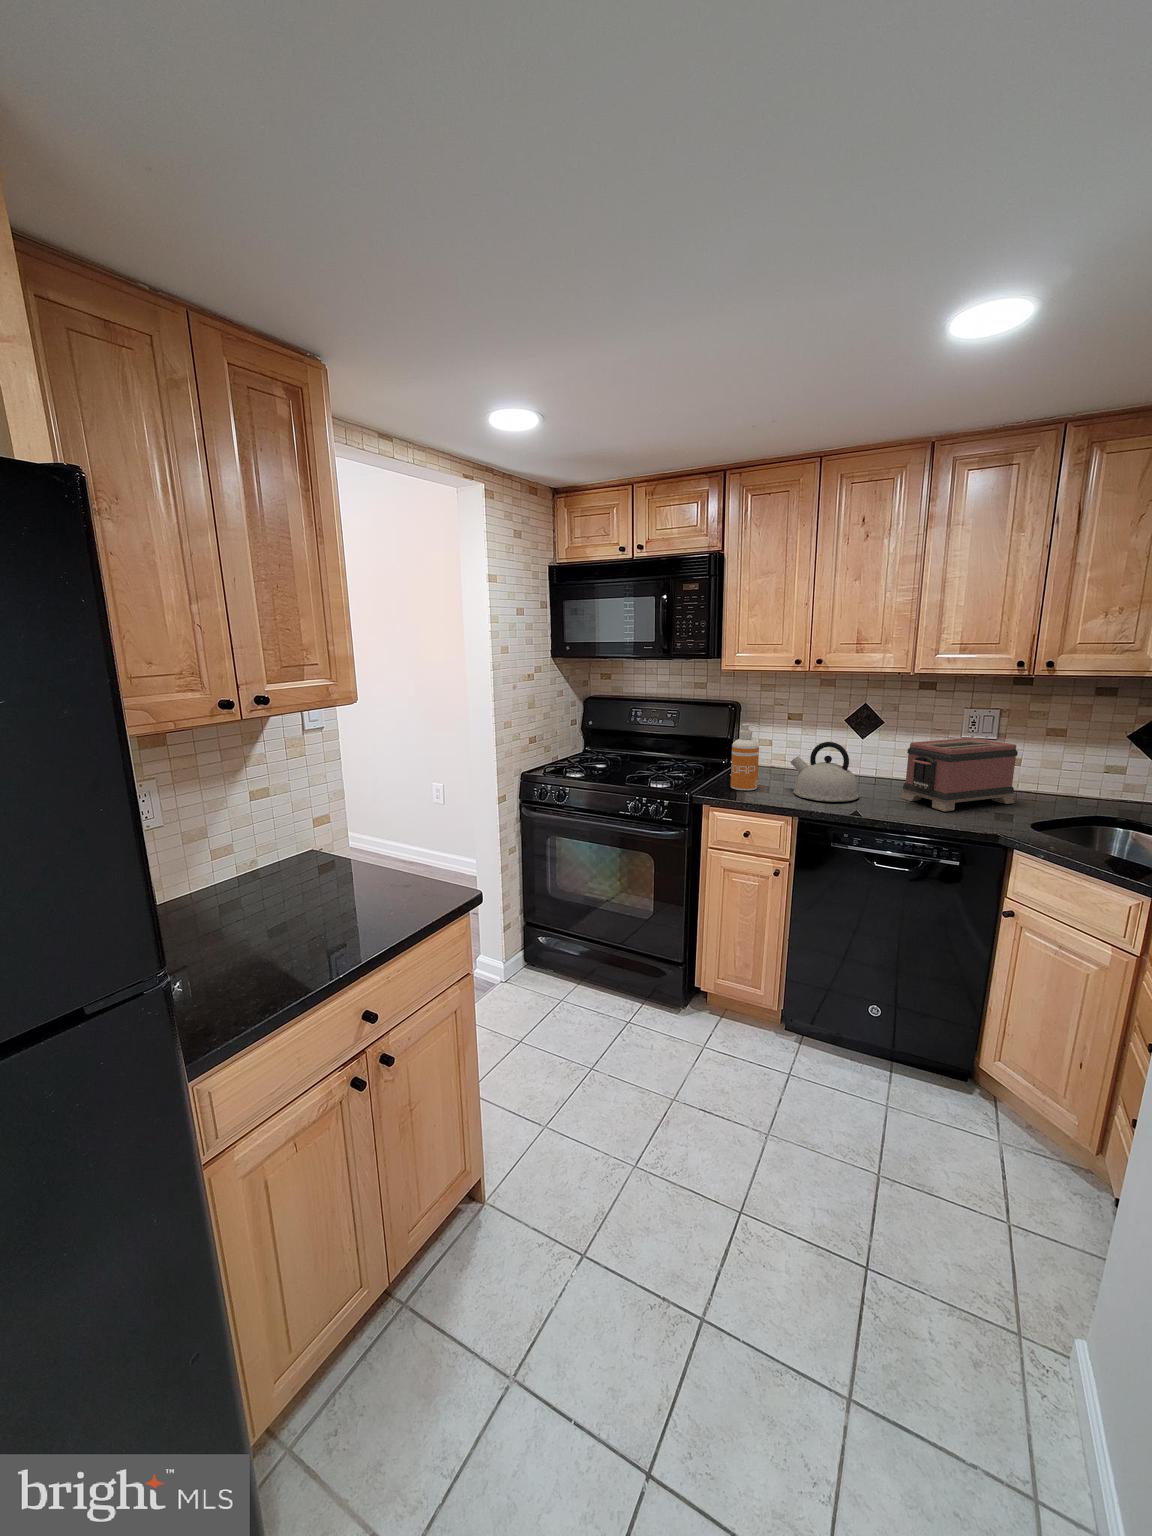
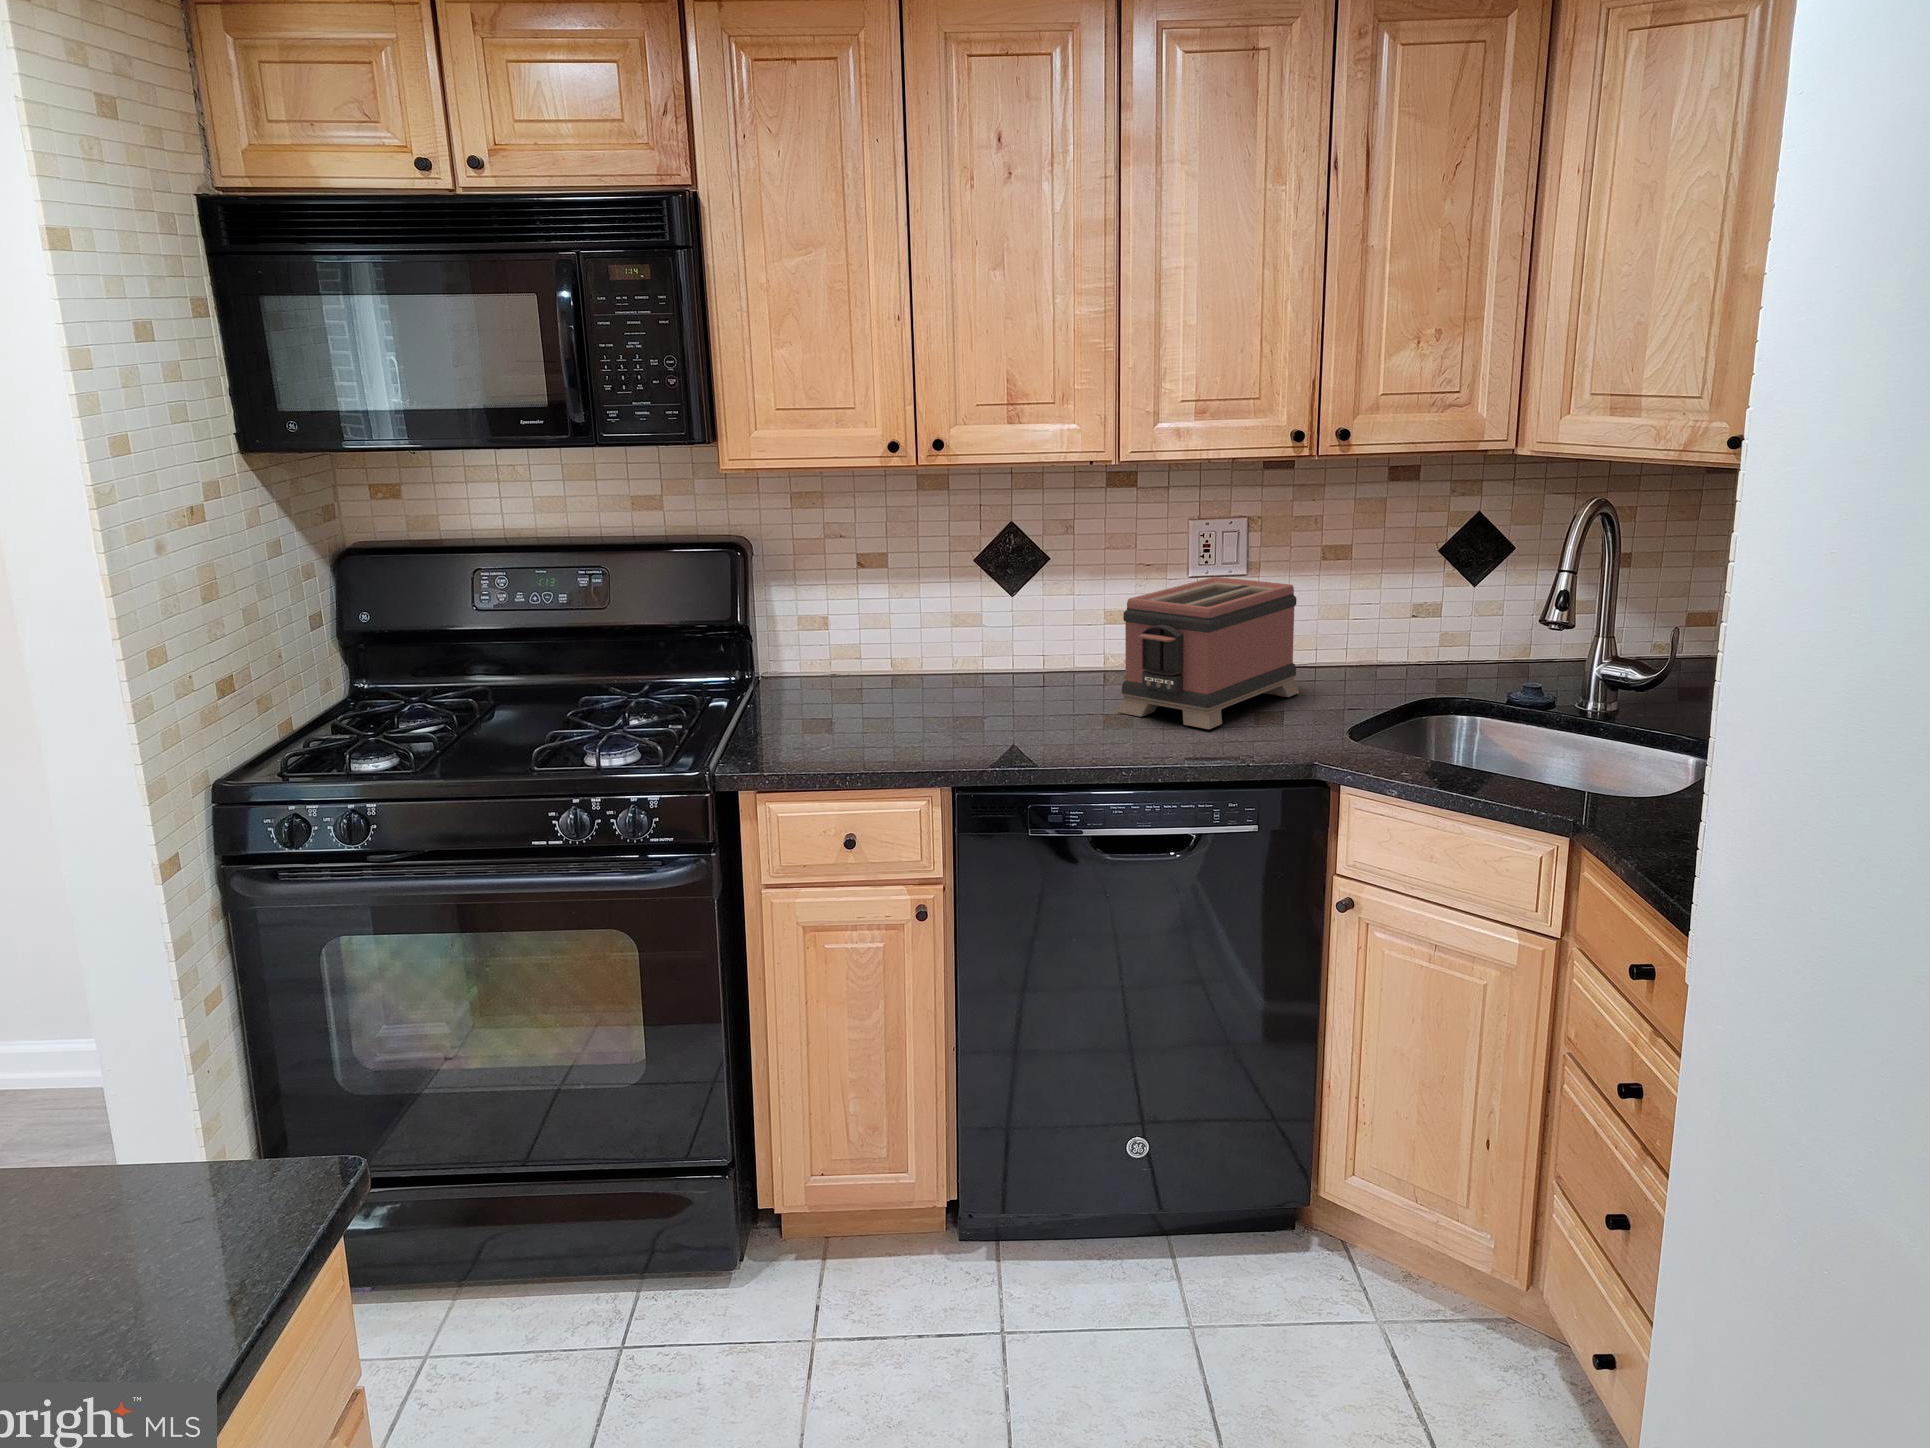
soap dispenser: present [731,724,759,790] -> none [776,590,842,744]
kettle: present [790,742,859,802] -> none [904,614,1050,744]

